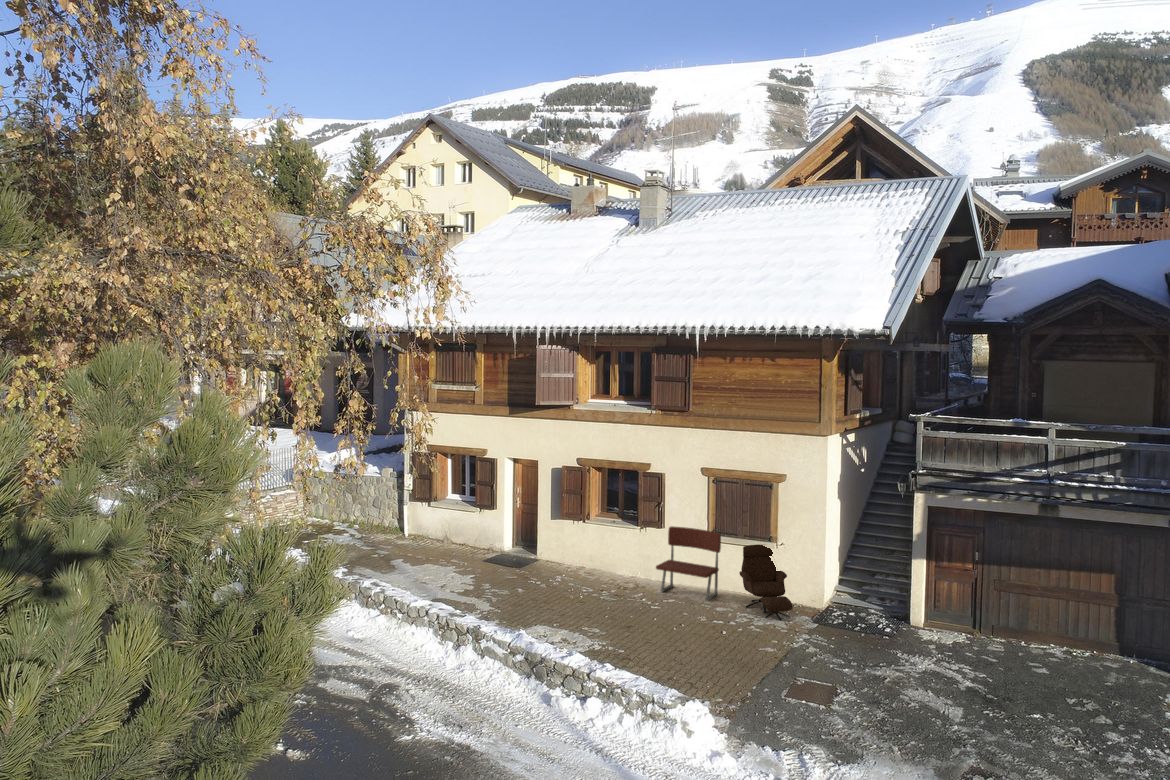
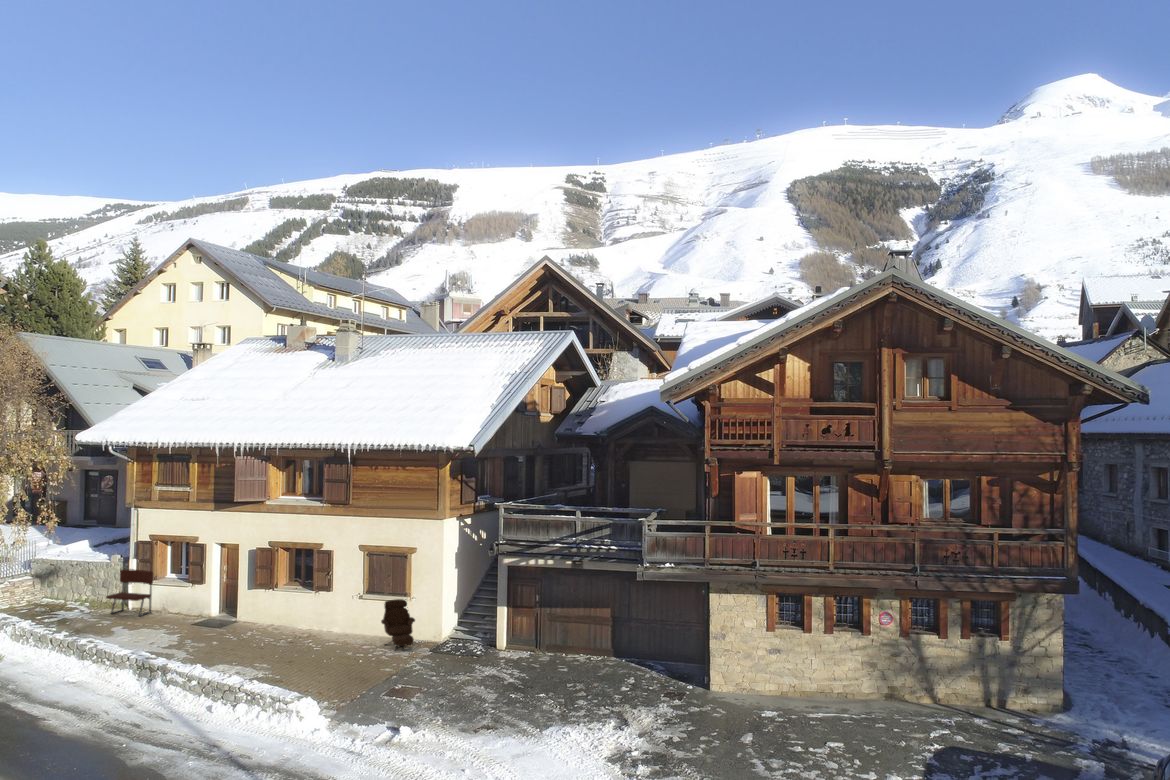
bench: present [656,526,721,600] -> present [106,569,153,616]

